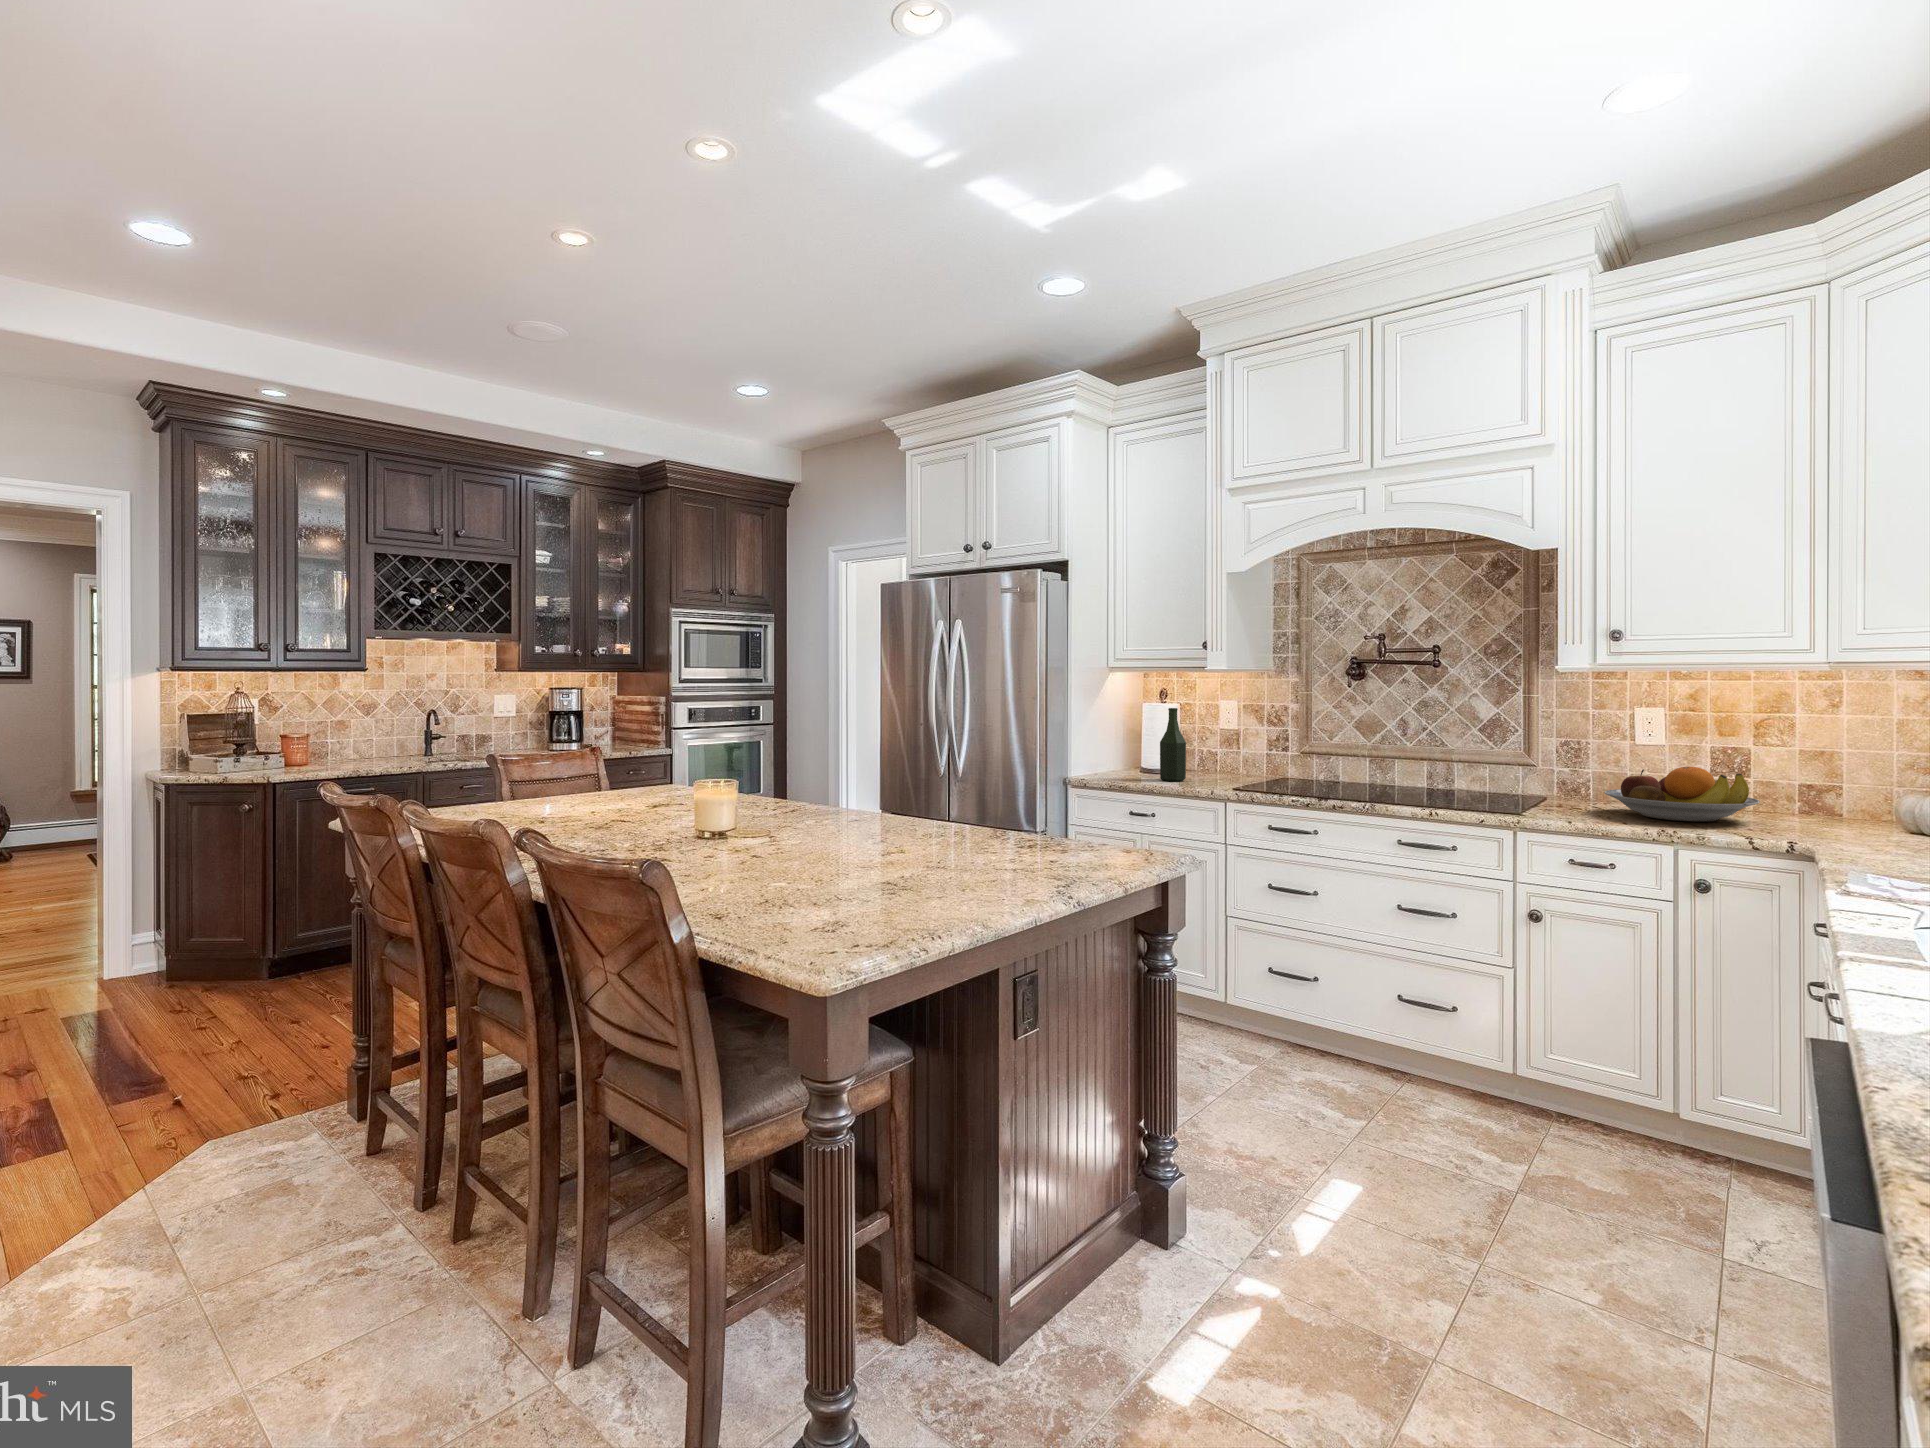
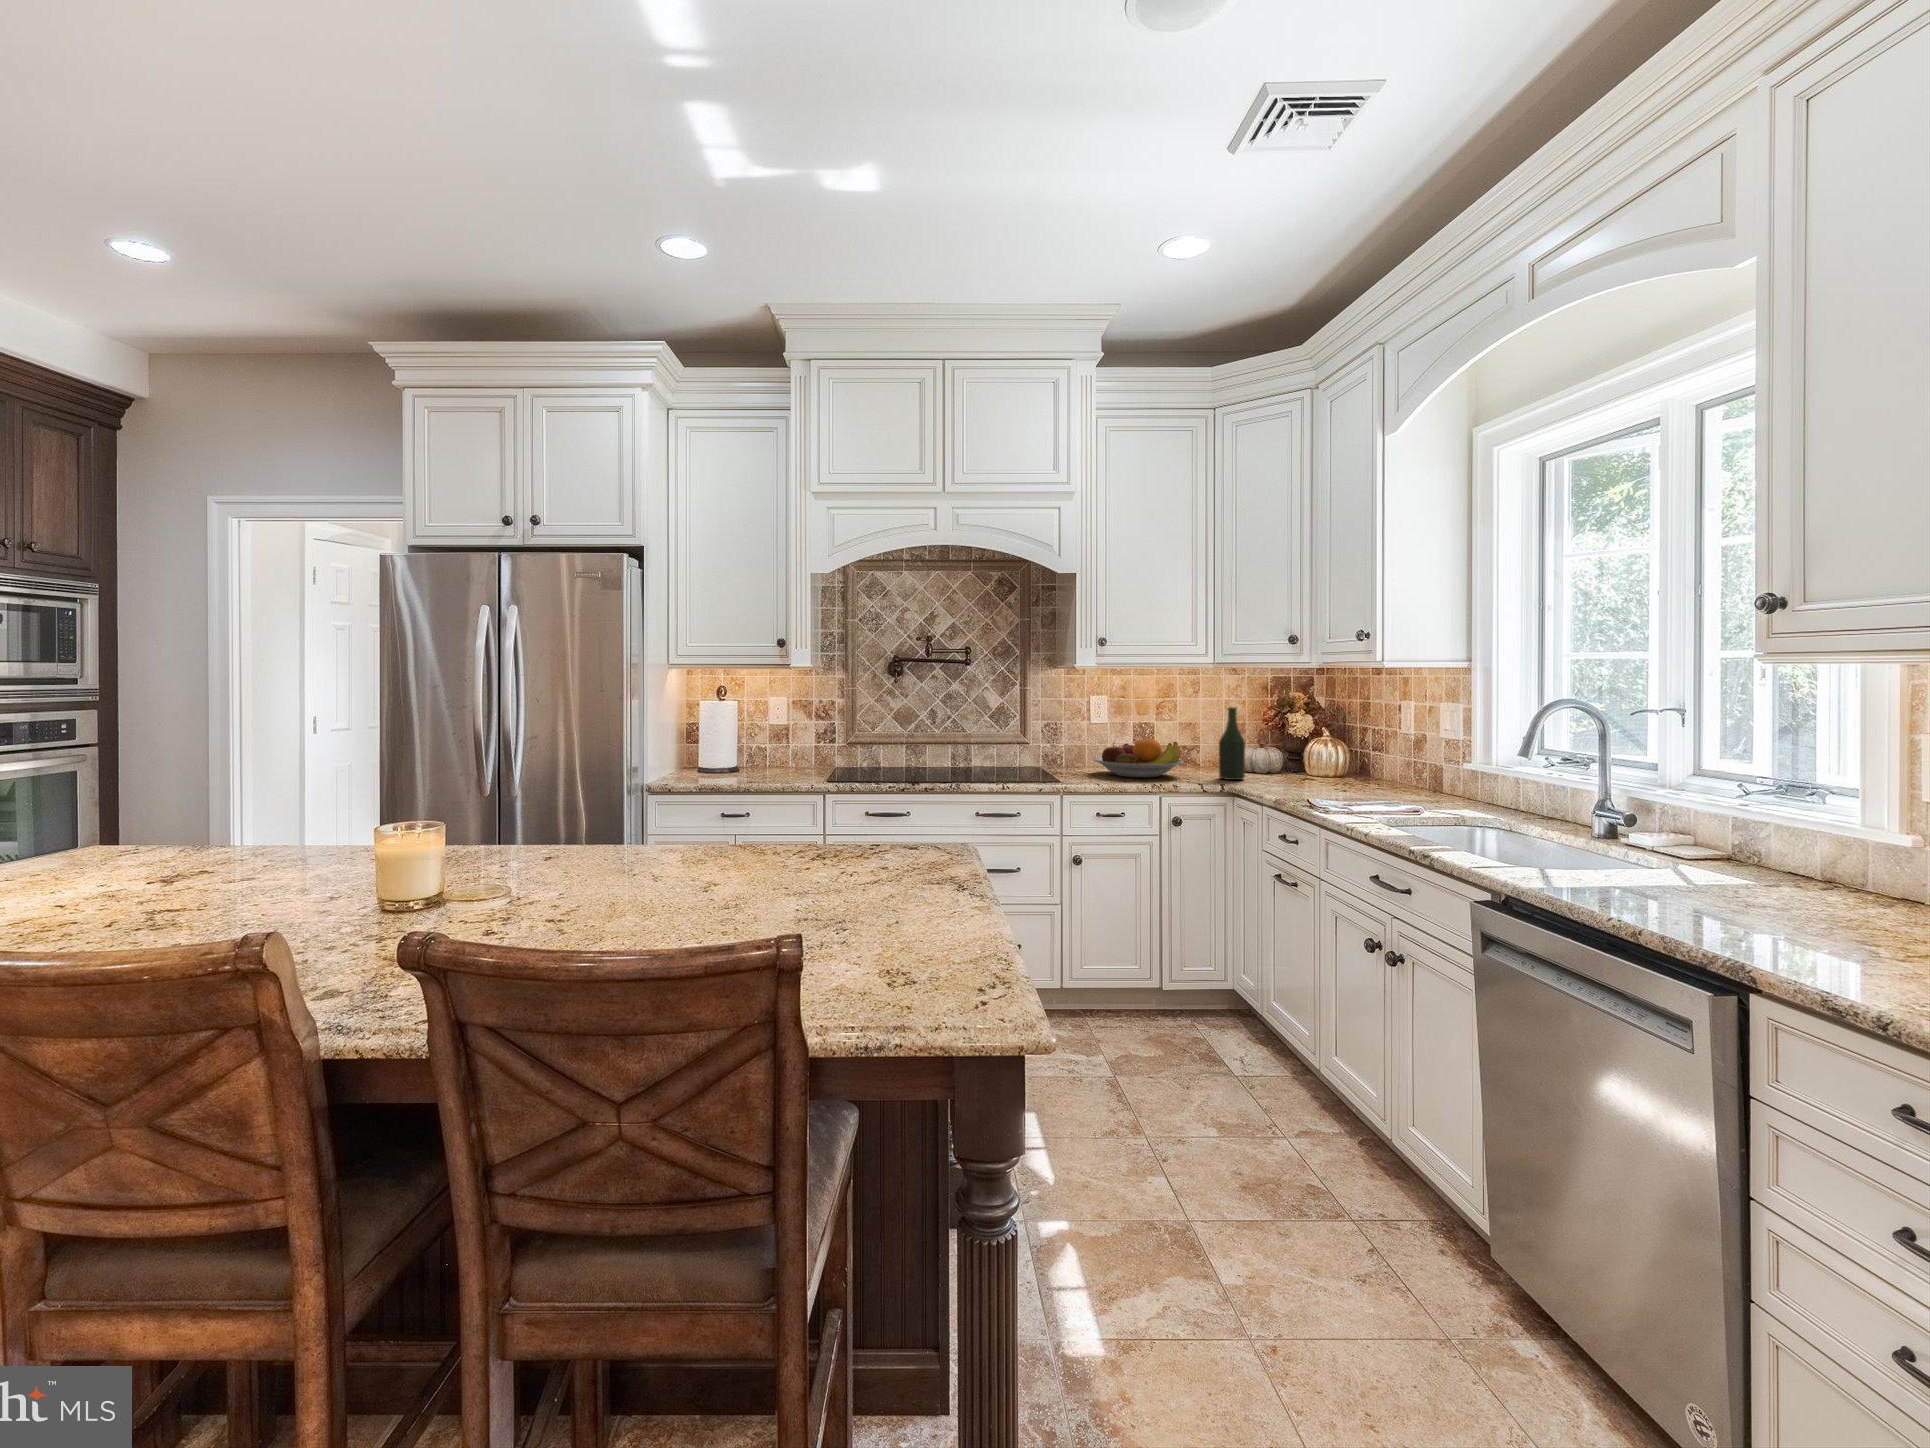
bottle: present [1160,708,1186,781] -> present [1219,707,1245,780]

